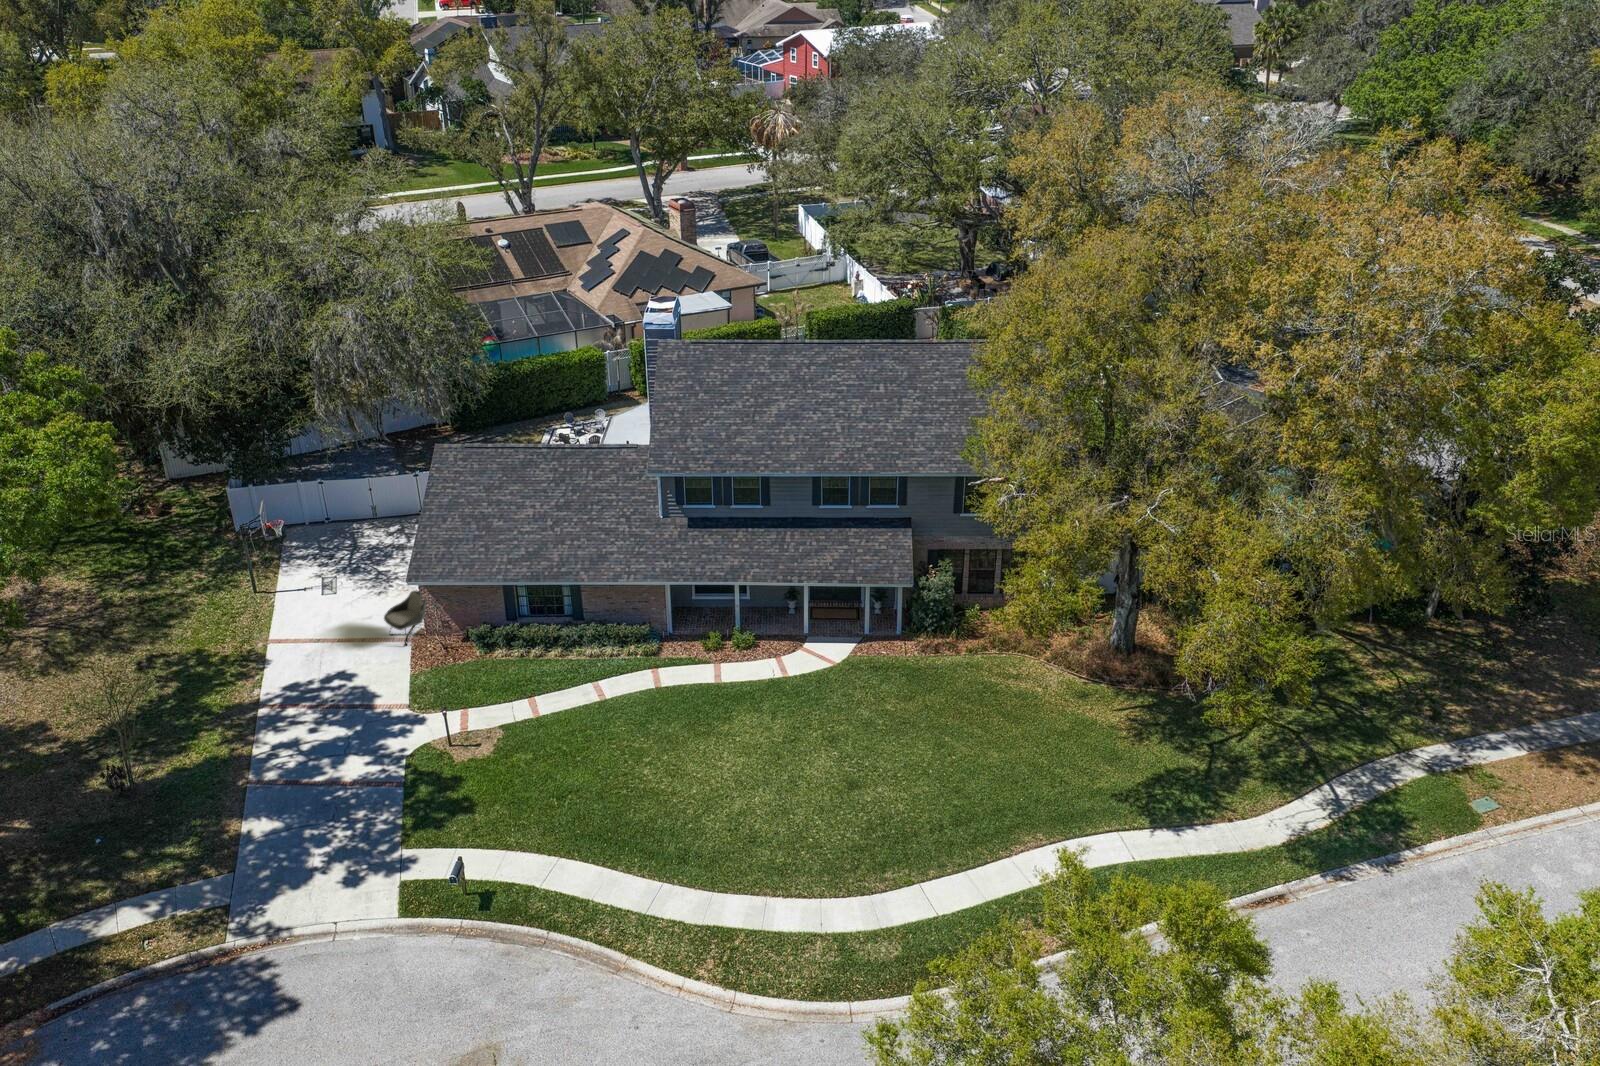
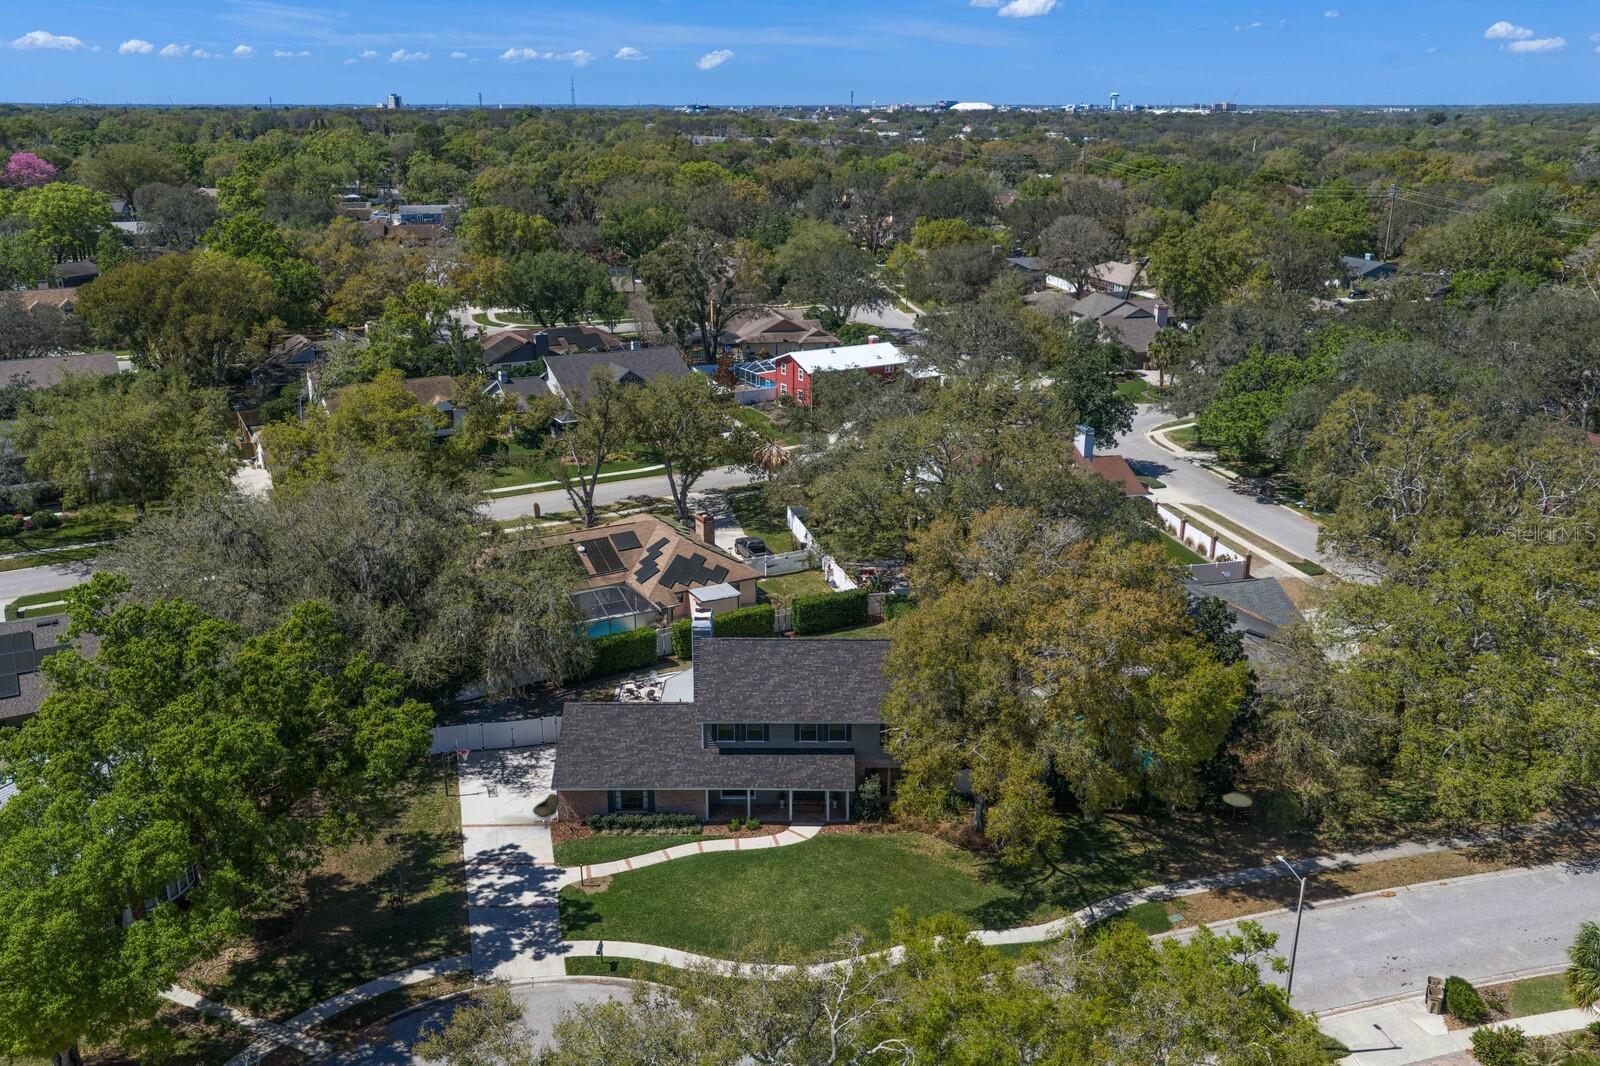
round table: none [1504,587,1566,633] -> present [1221,791,1253,819]

